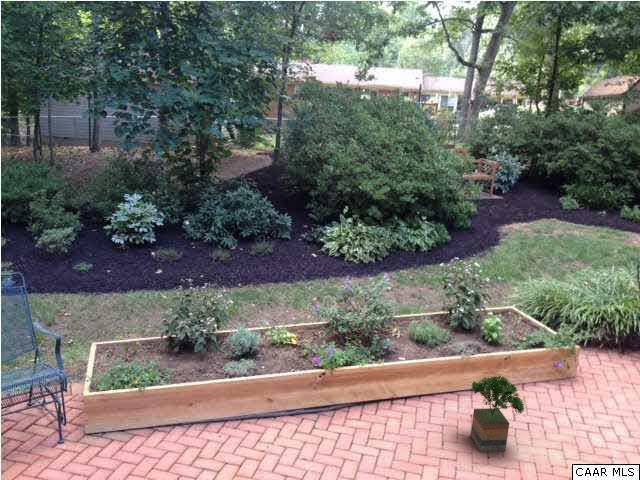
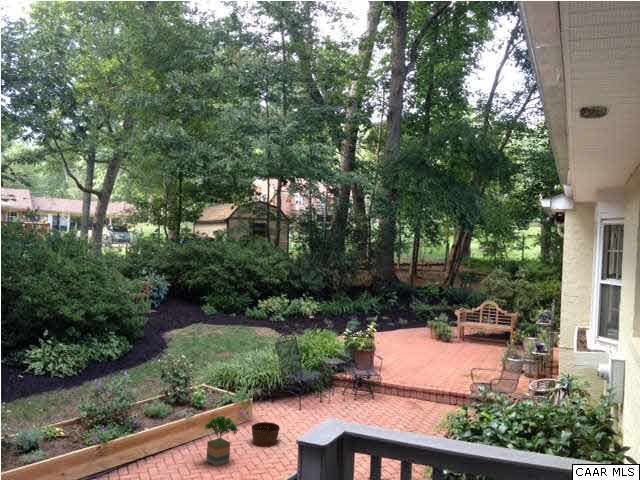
basket: none [561,395,613,442] -> present [251,422,280,446]

